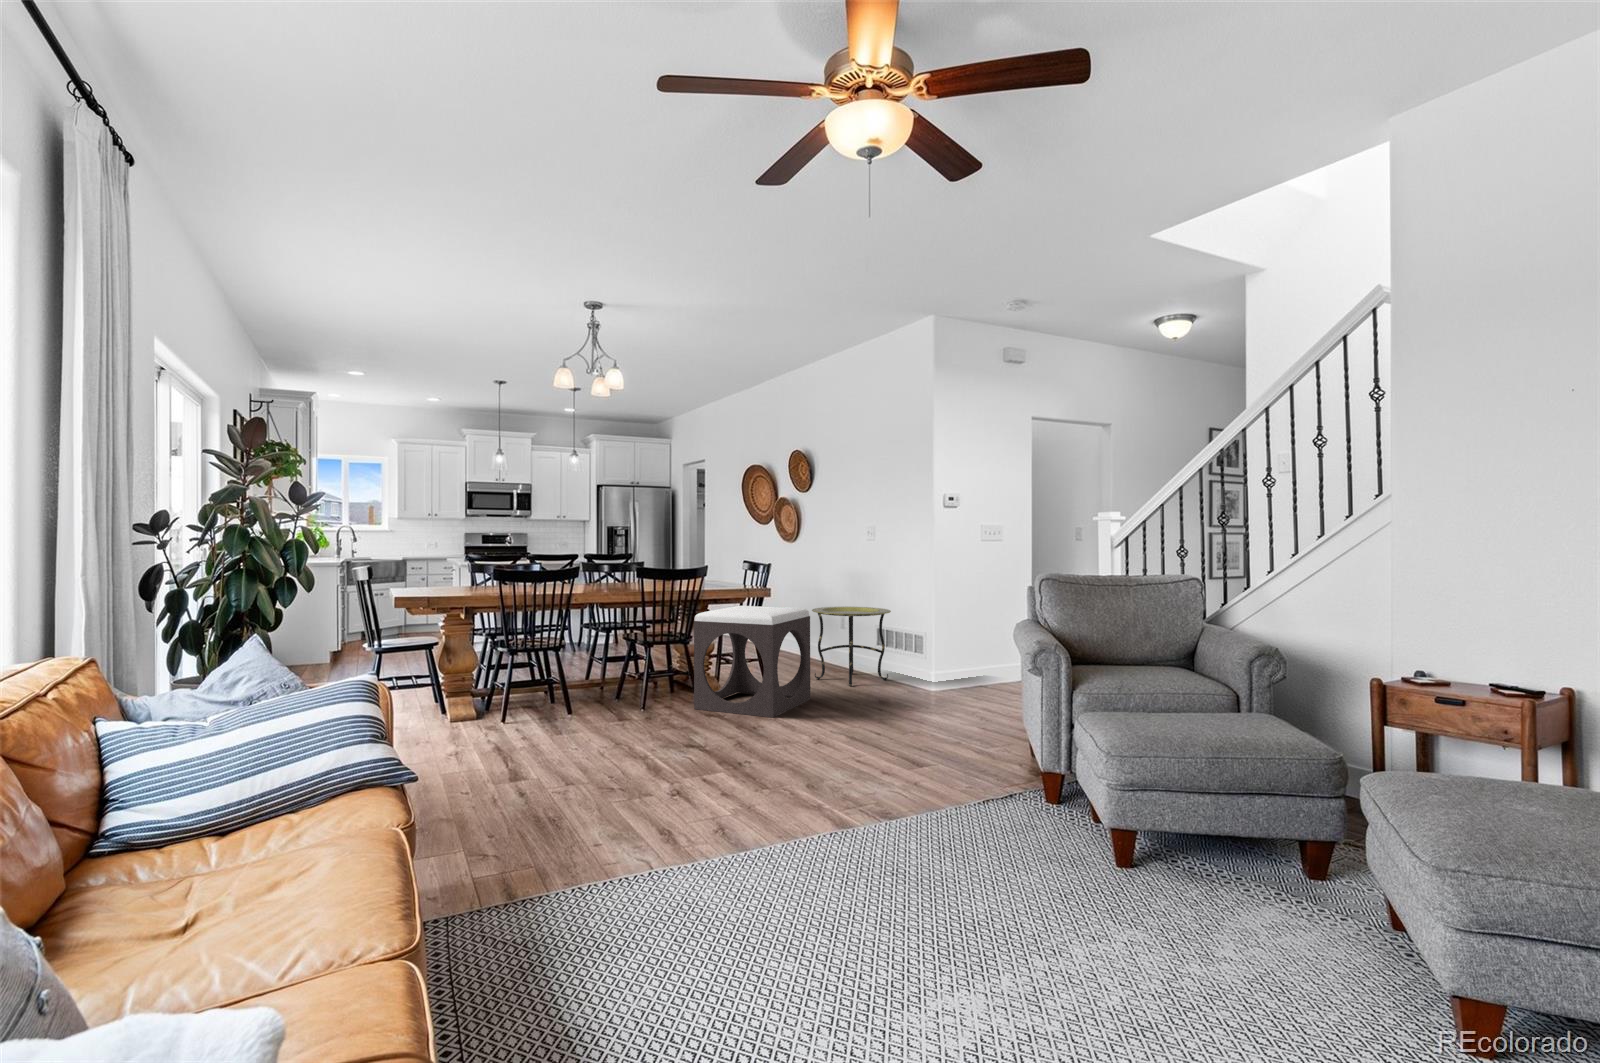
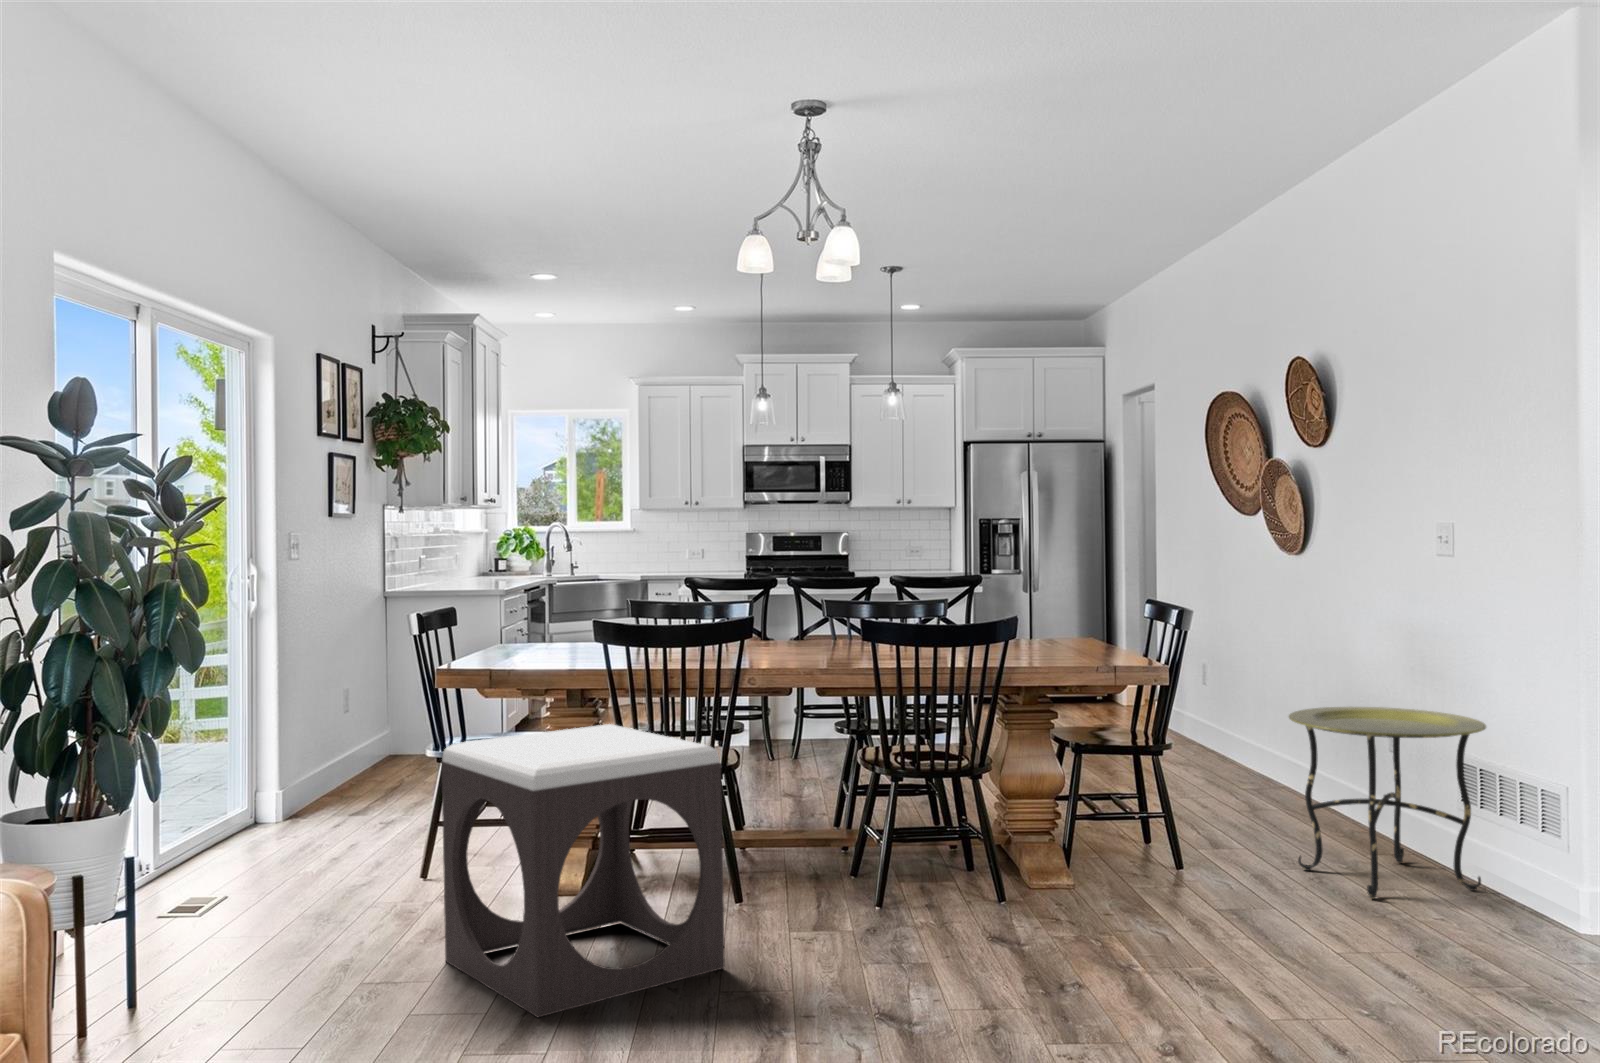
footstool: present [694,606,810,717] -> present [441,724,725,1018]

